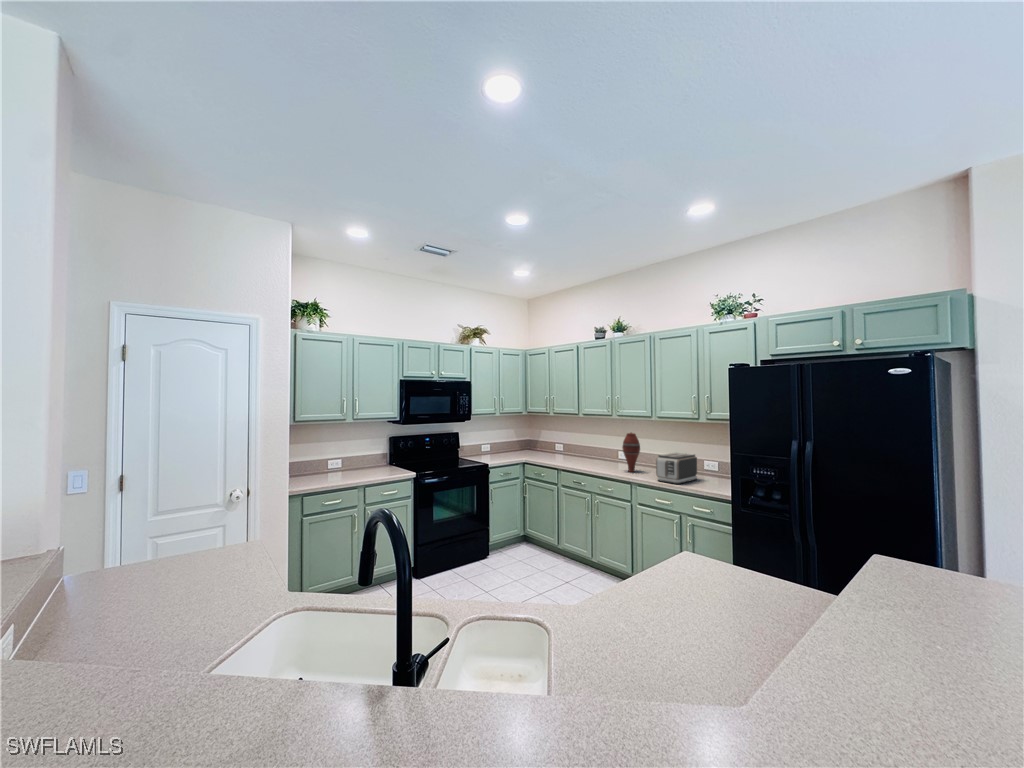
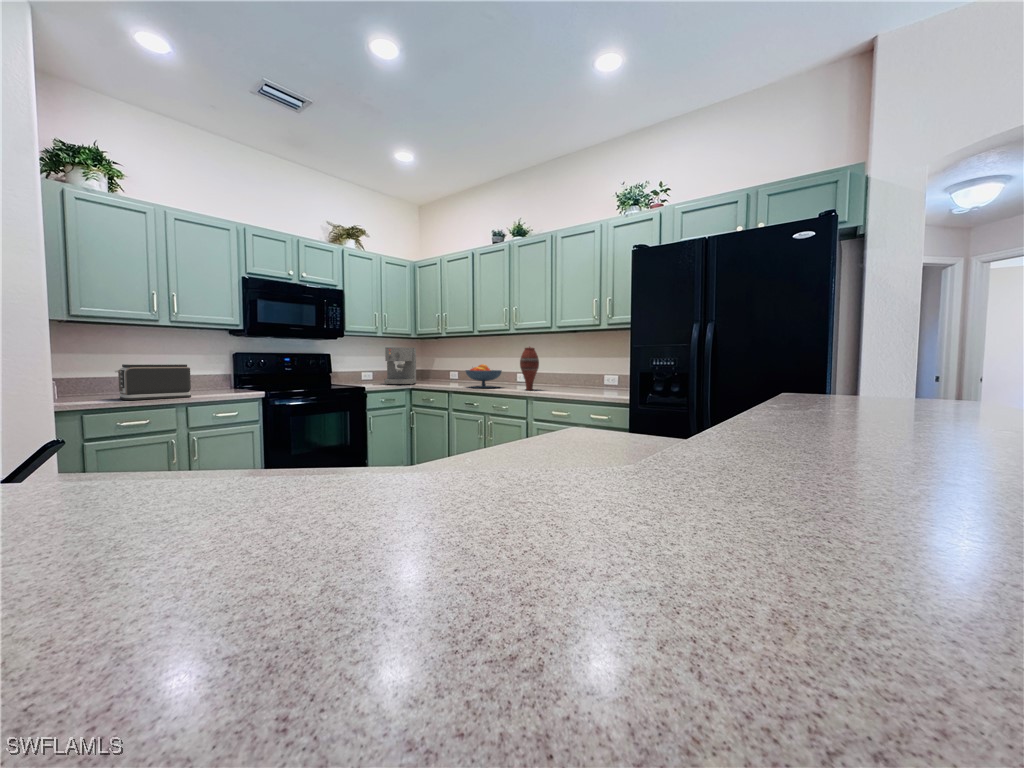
coffee maker: none [502,425,527,459] -> present [384,347,416,385]
fruit bowl: none [572,444,605,467] -> present [466,364,502,388]
toaster: present [656,453,697,484] -> present [115,364,191,400]

